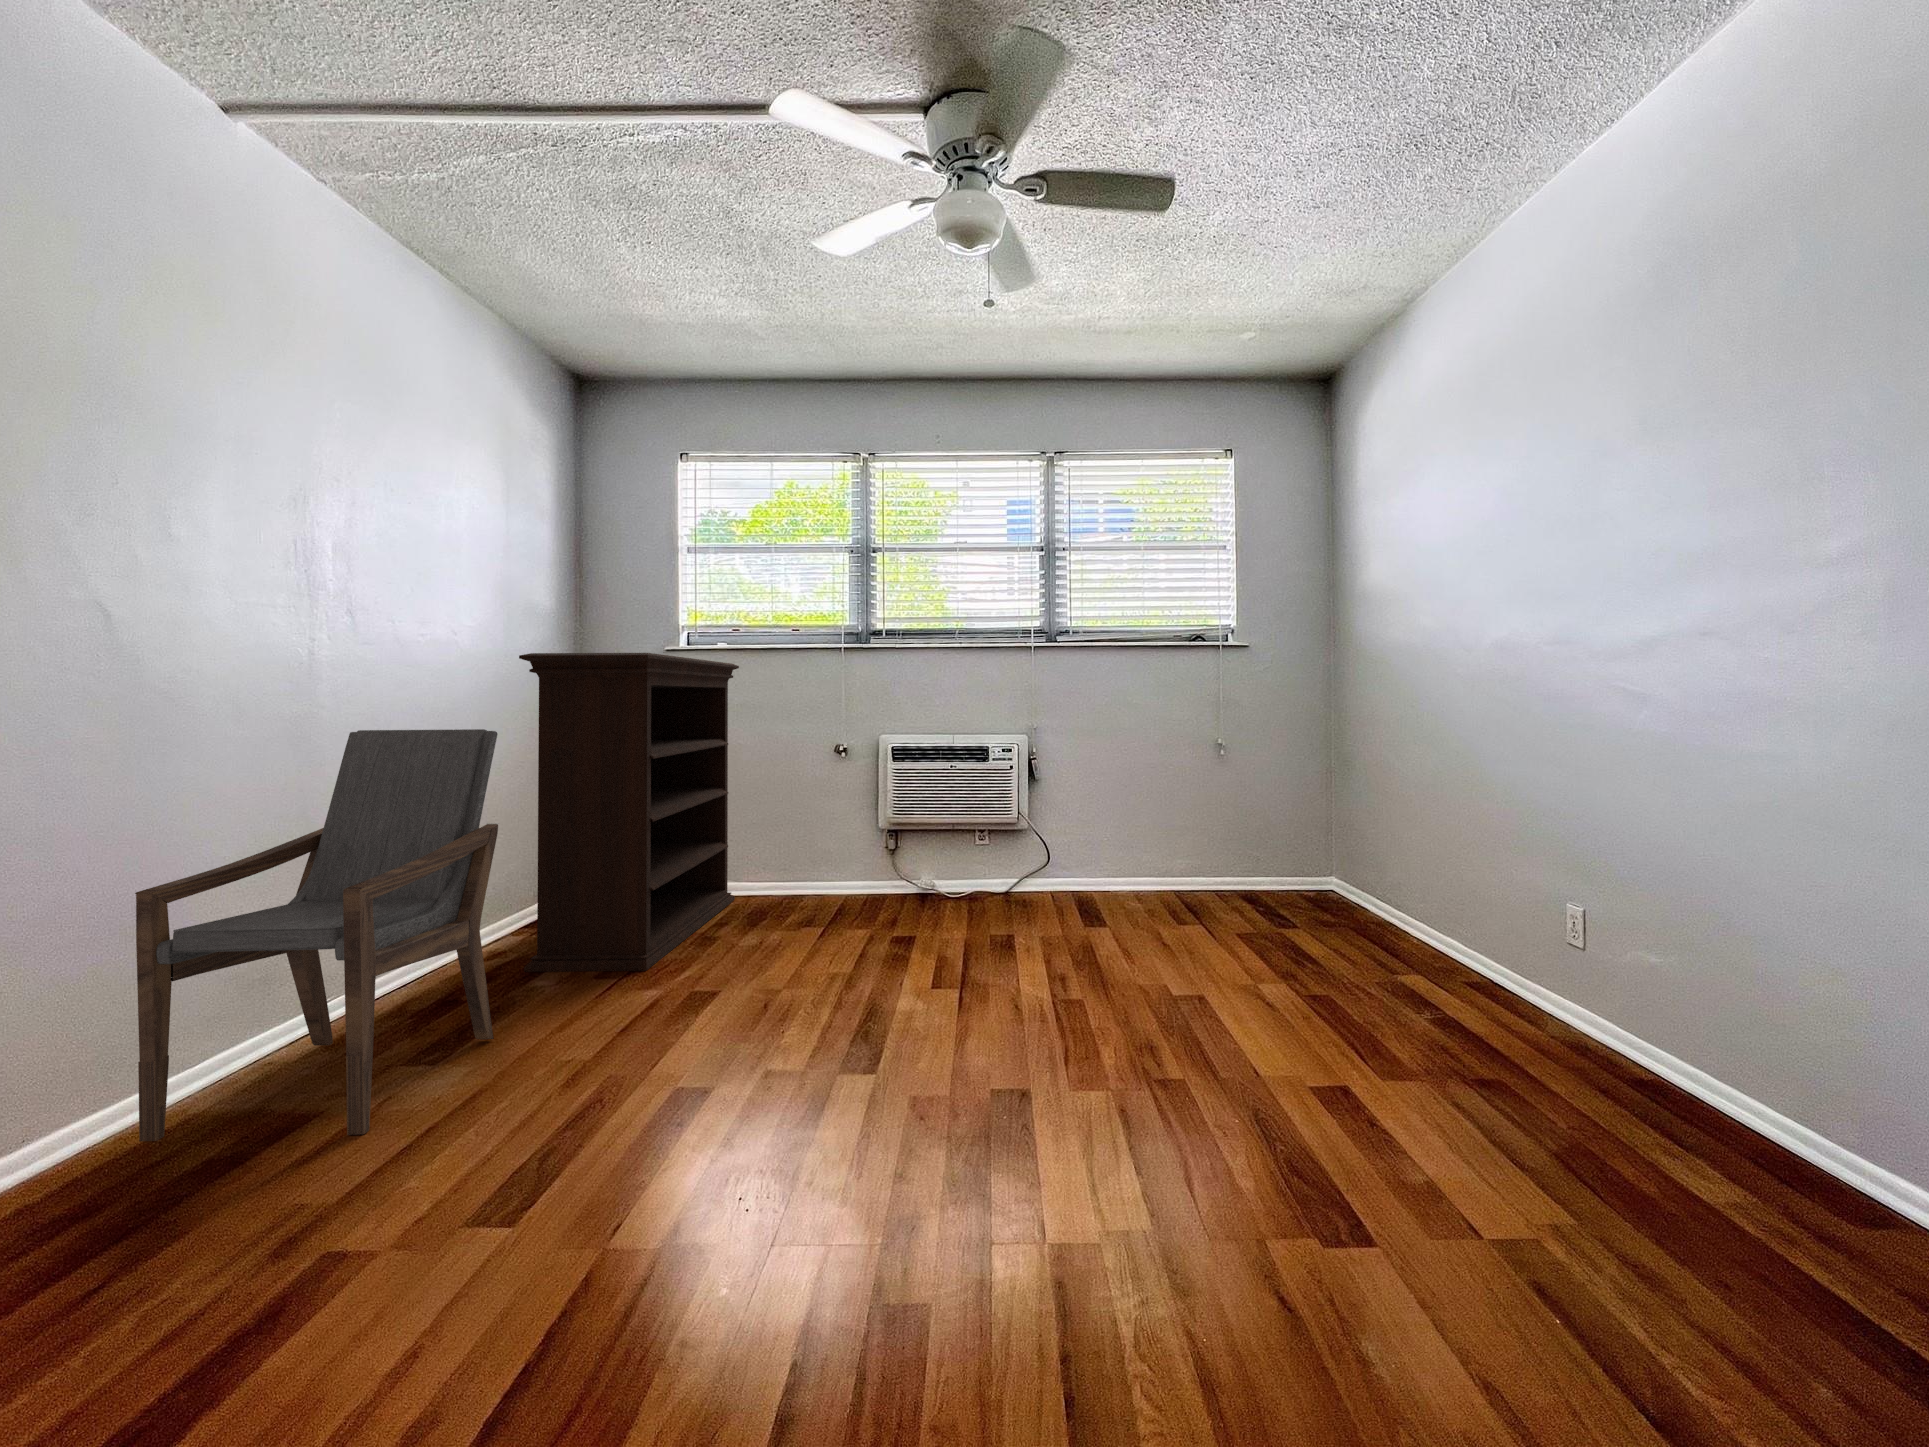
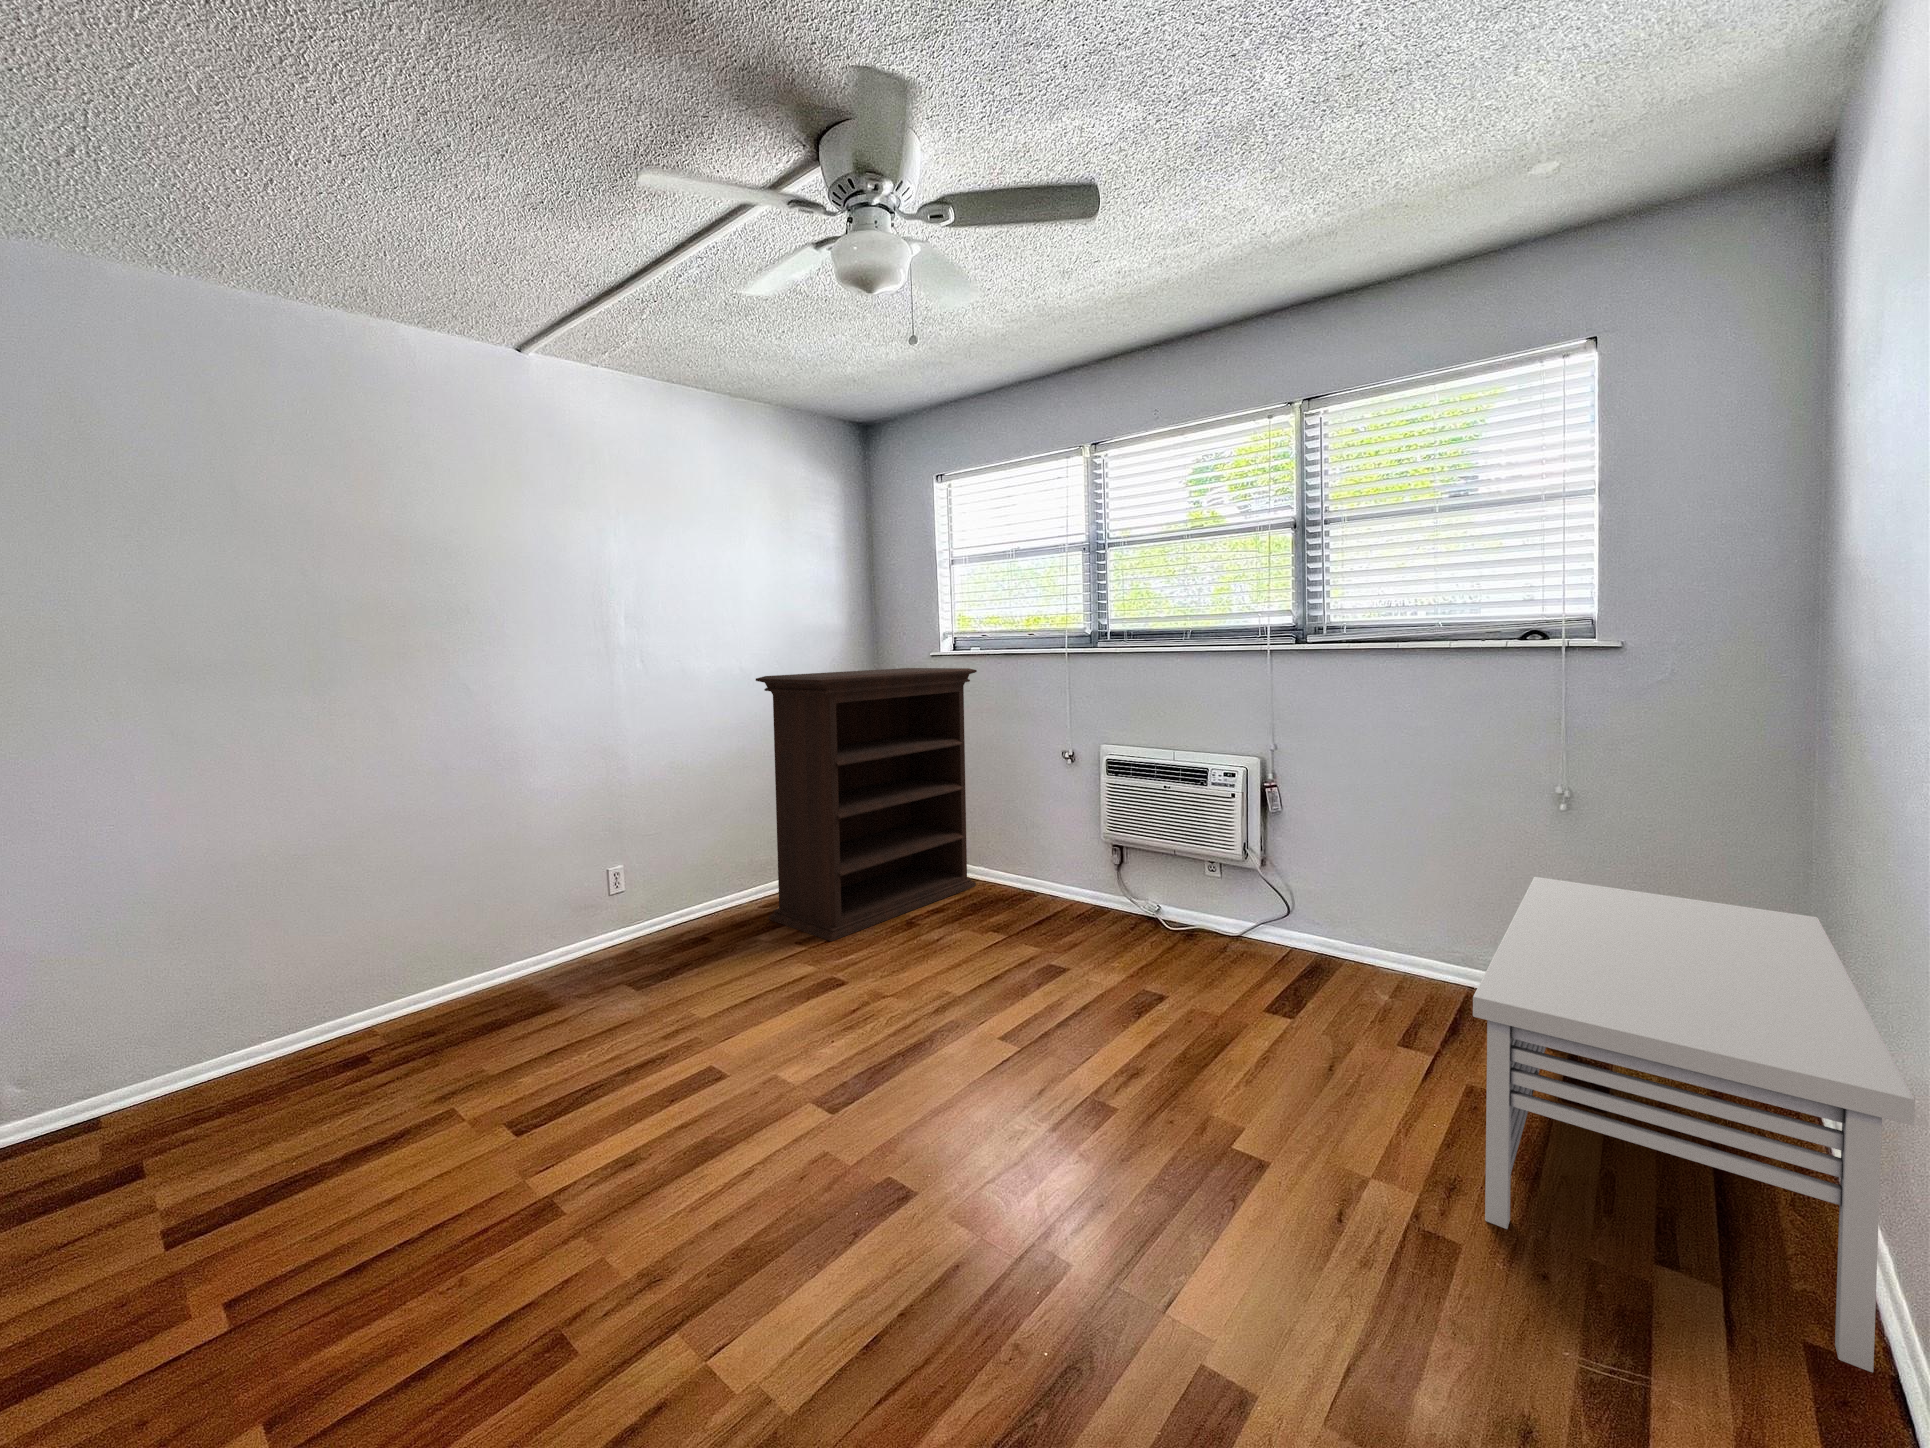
armchair: present [135,729,499,1141] -> none [491,741,691,1019]
storage bench: none [1218,795,1490,984] -> present [1473,877,1915,1373]

